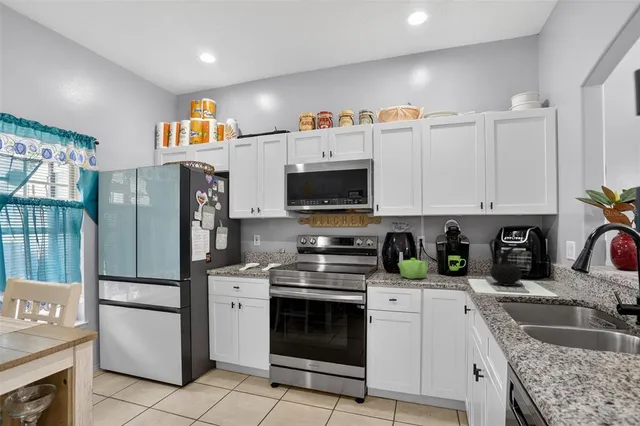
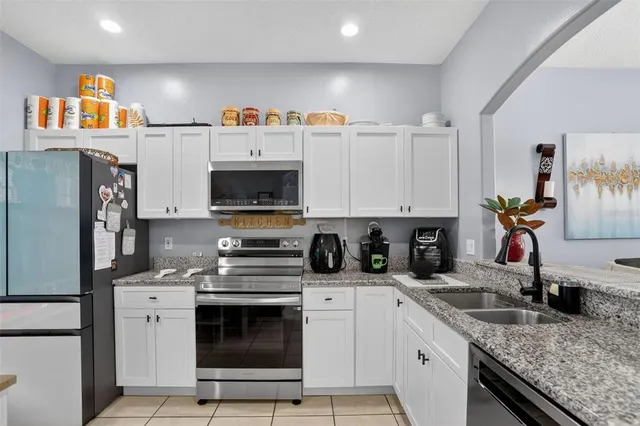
teapot: present [398,258,428,279] -> none [329,258,356,277]

